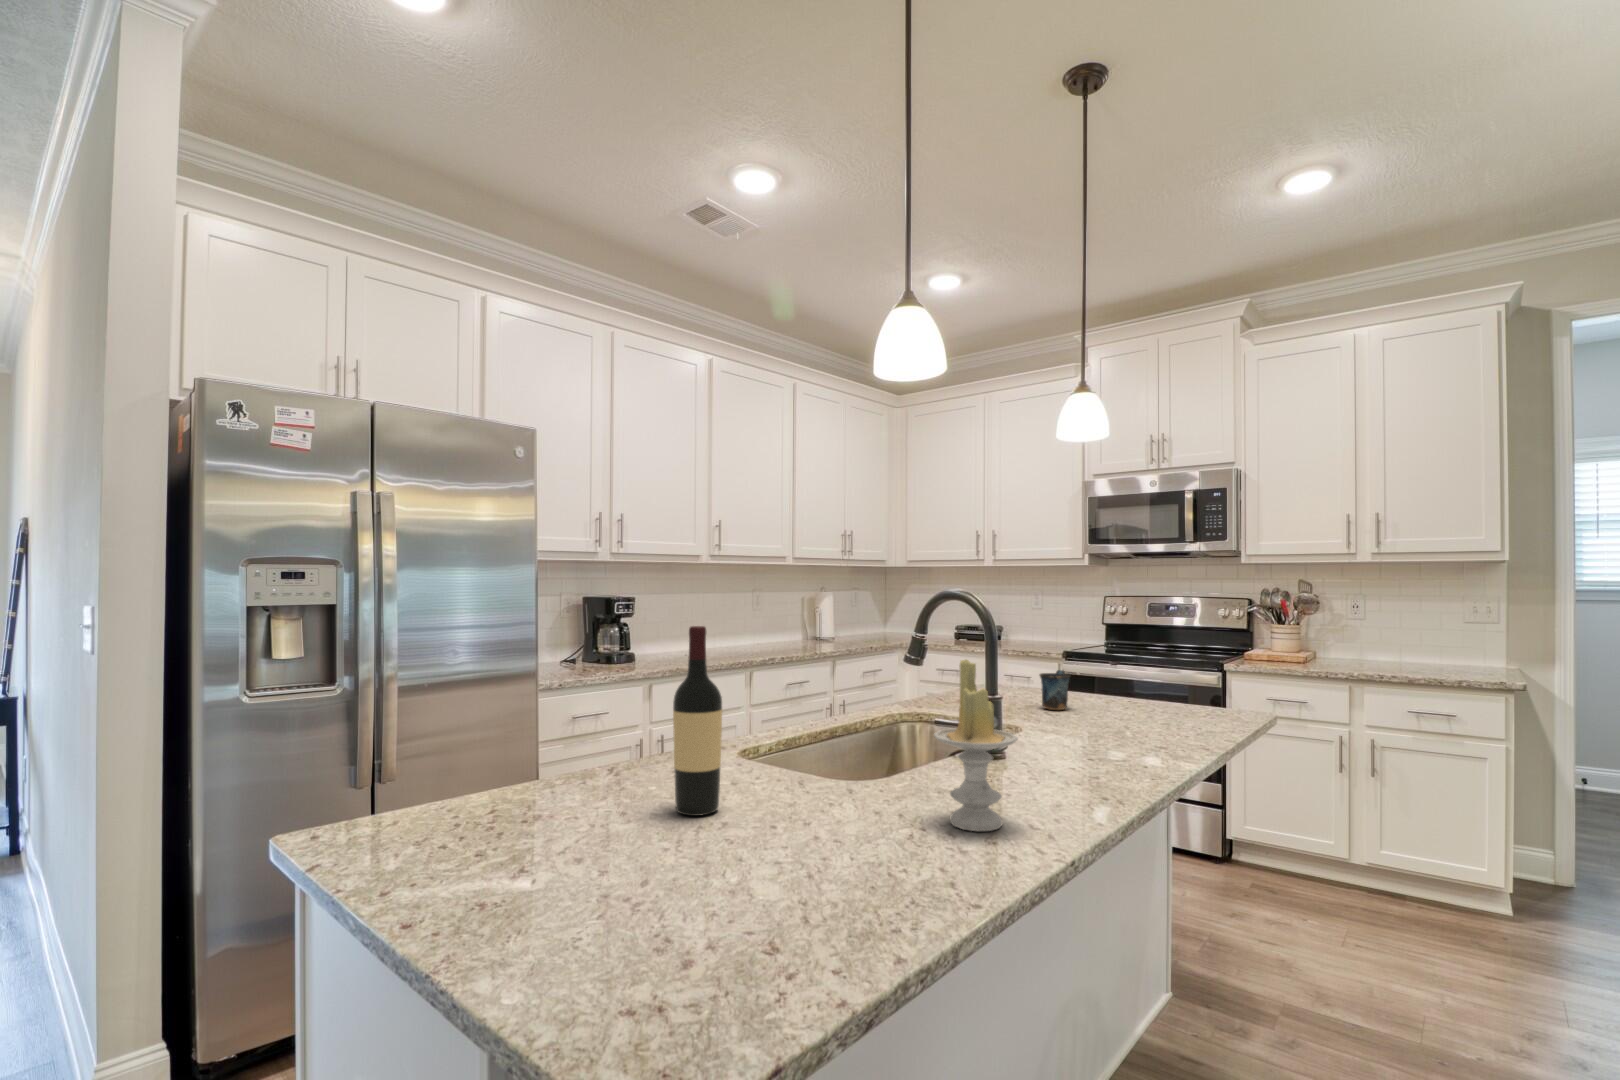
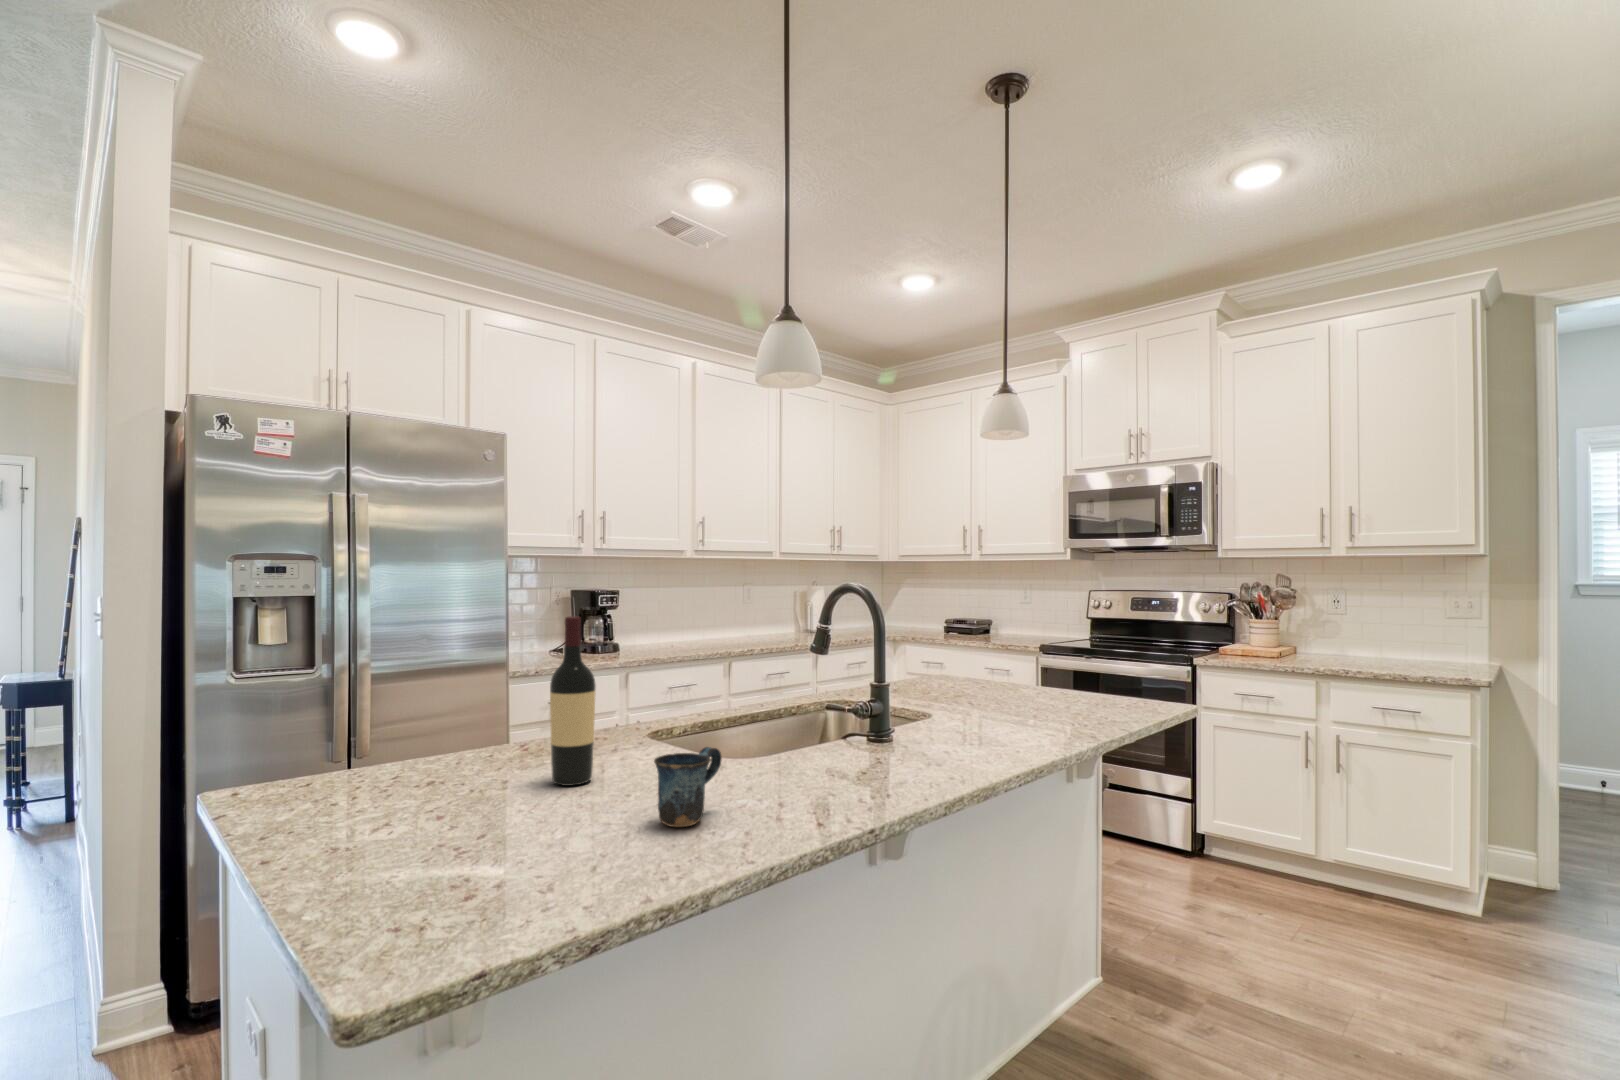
candle: present [934,660,1017,831] -> none [774,647,847,803]
mug: present [1040,670,1070,710] -> present [654,747,722,827]

